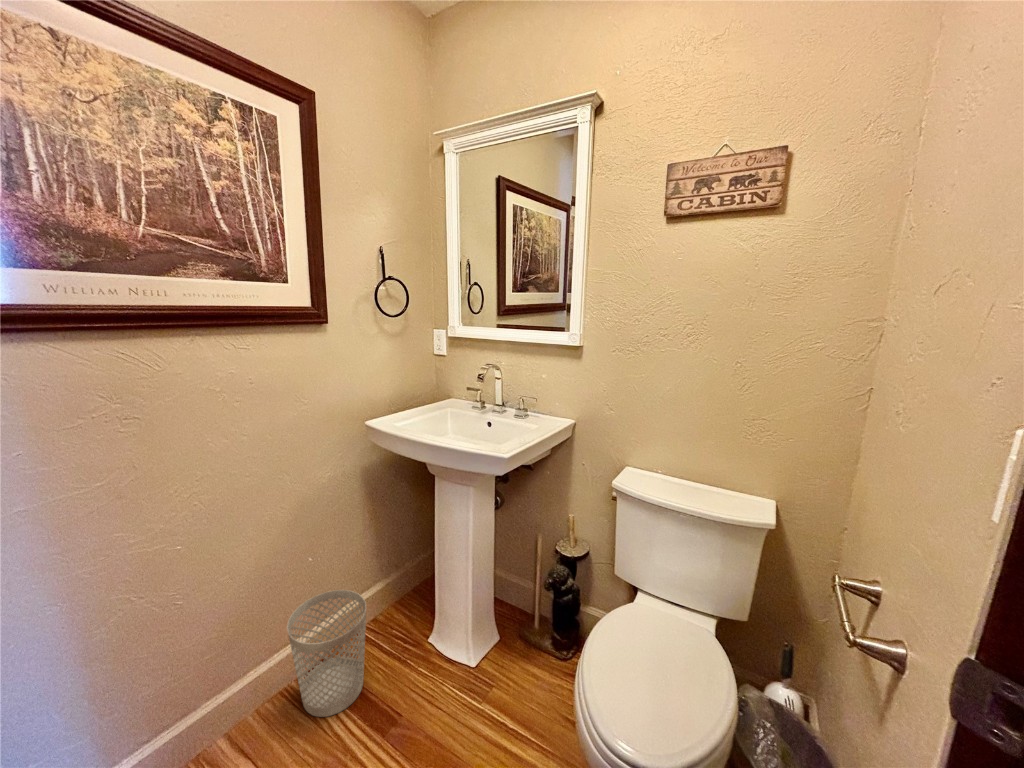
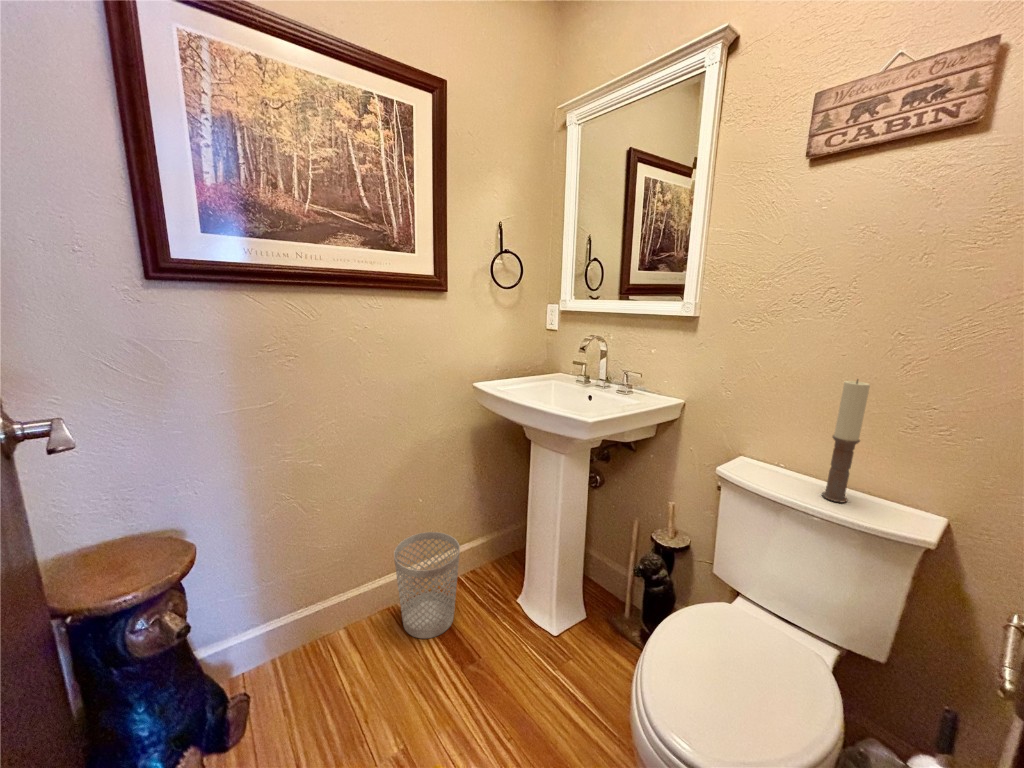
candle: none [695,401,724,501] -> present [822,380,870,502]

